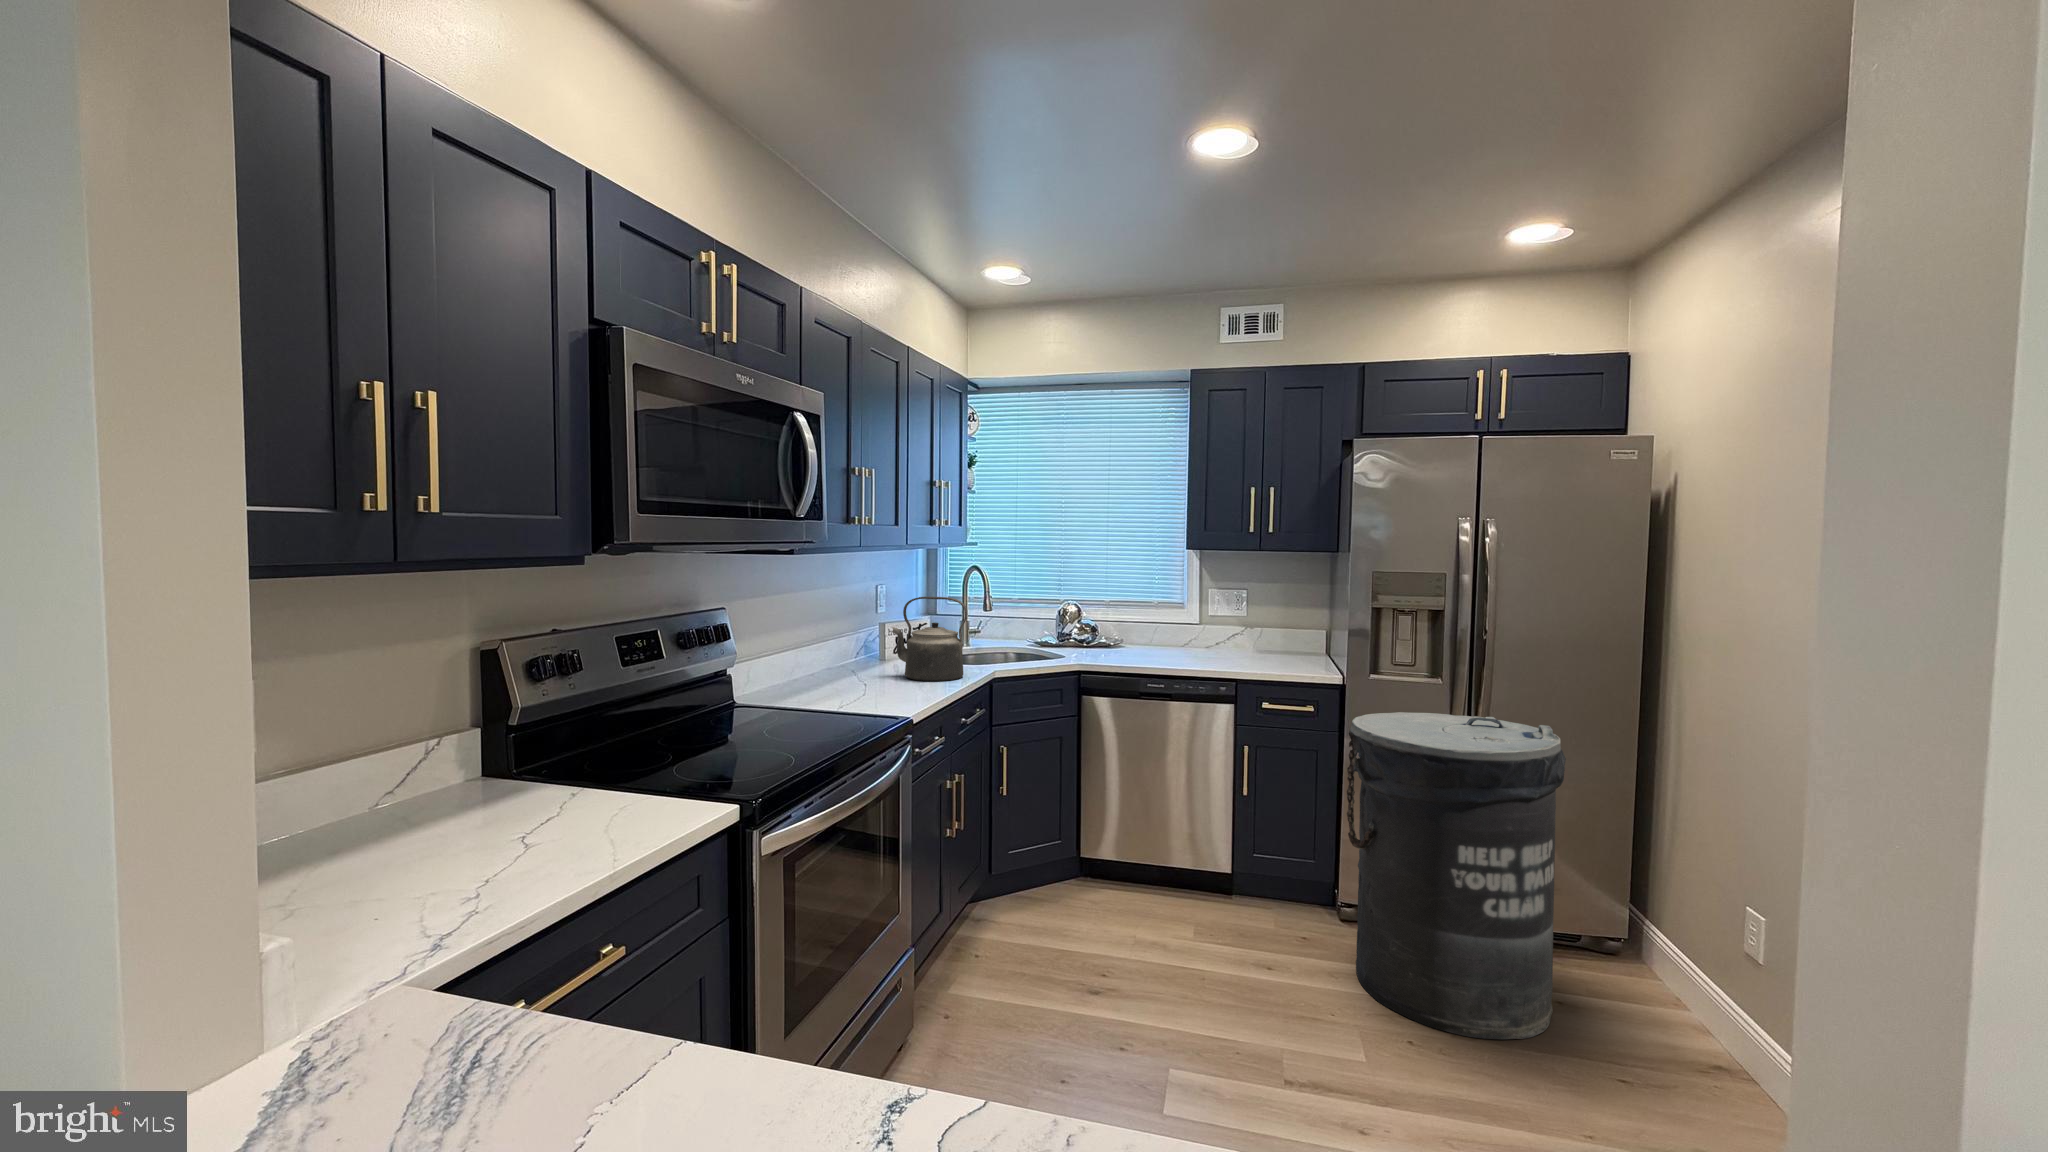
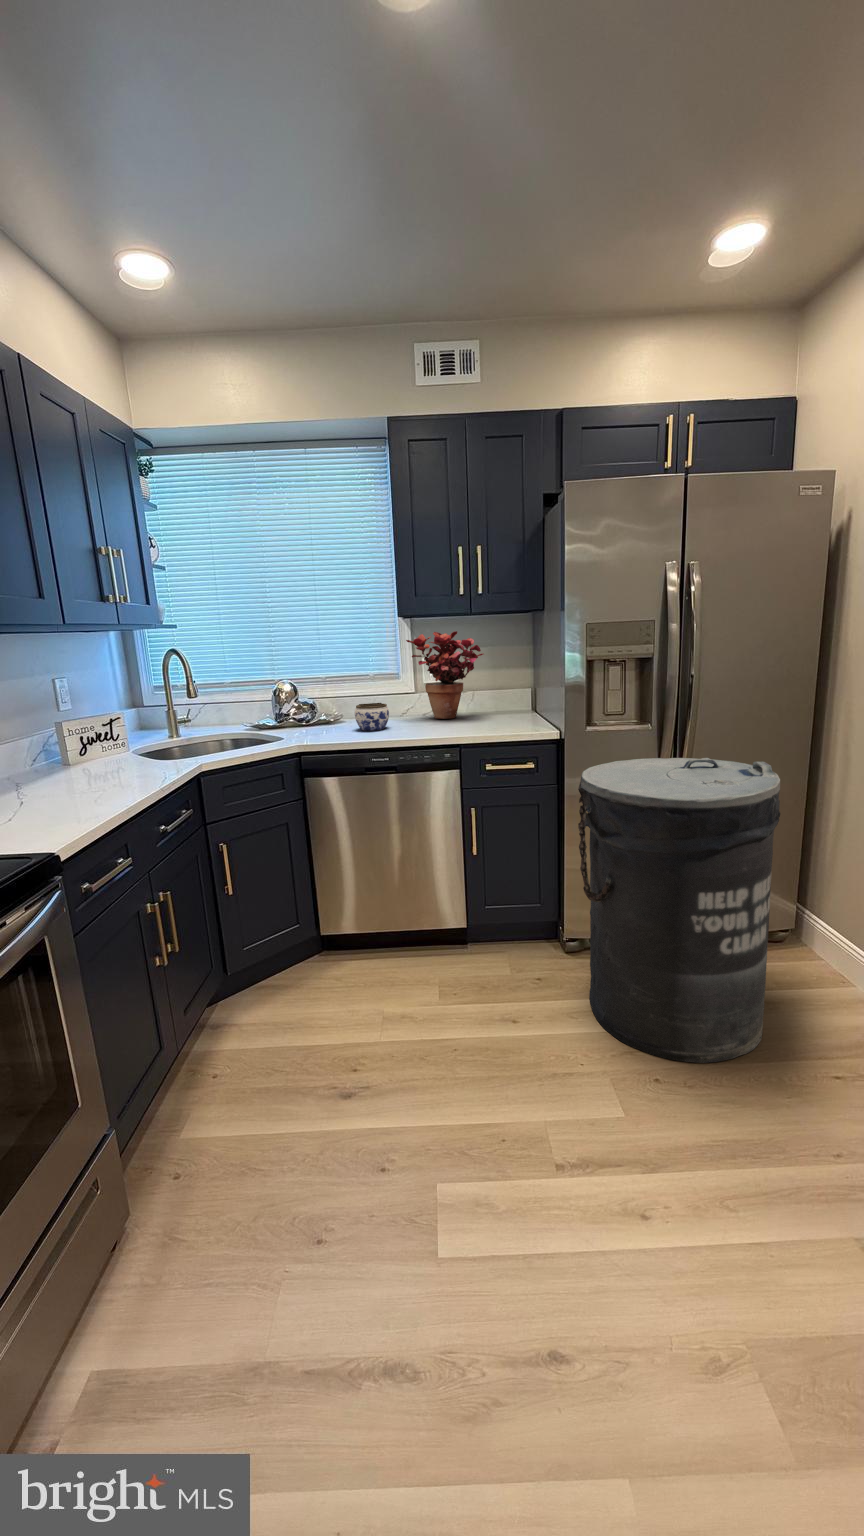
potted plant: none [1193,566,1274,654] -> present [406,631,483,719]
kettle: present [892,597,967,681] -> none [55,684,158,788]
jar: none [1136,631,1170,658] -> present [355,703,389,731]

